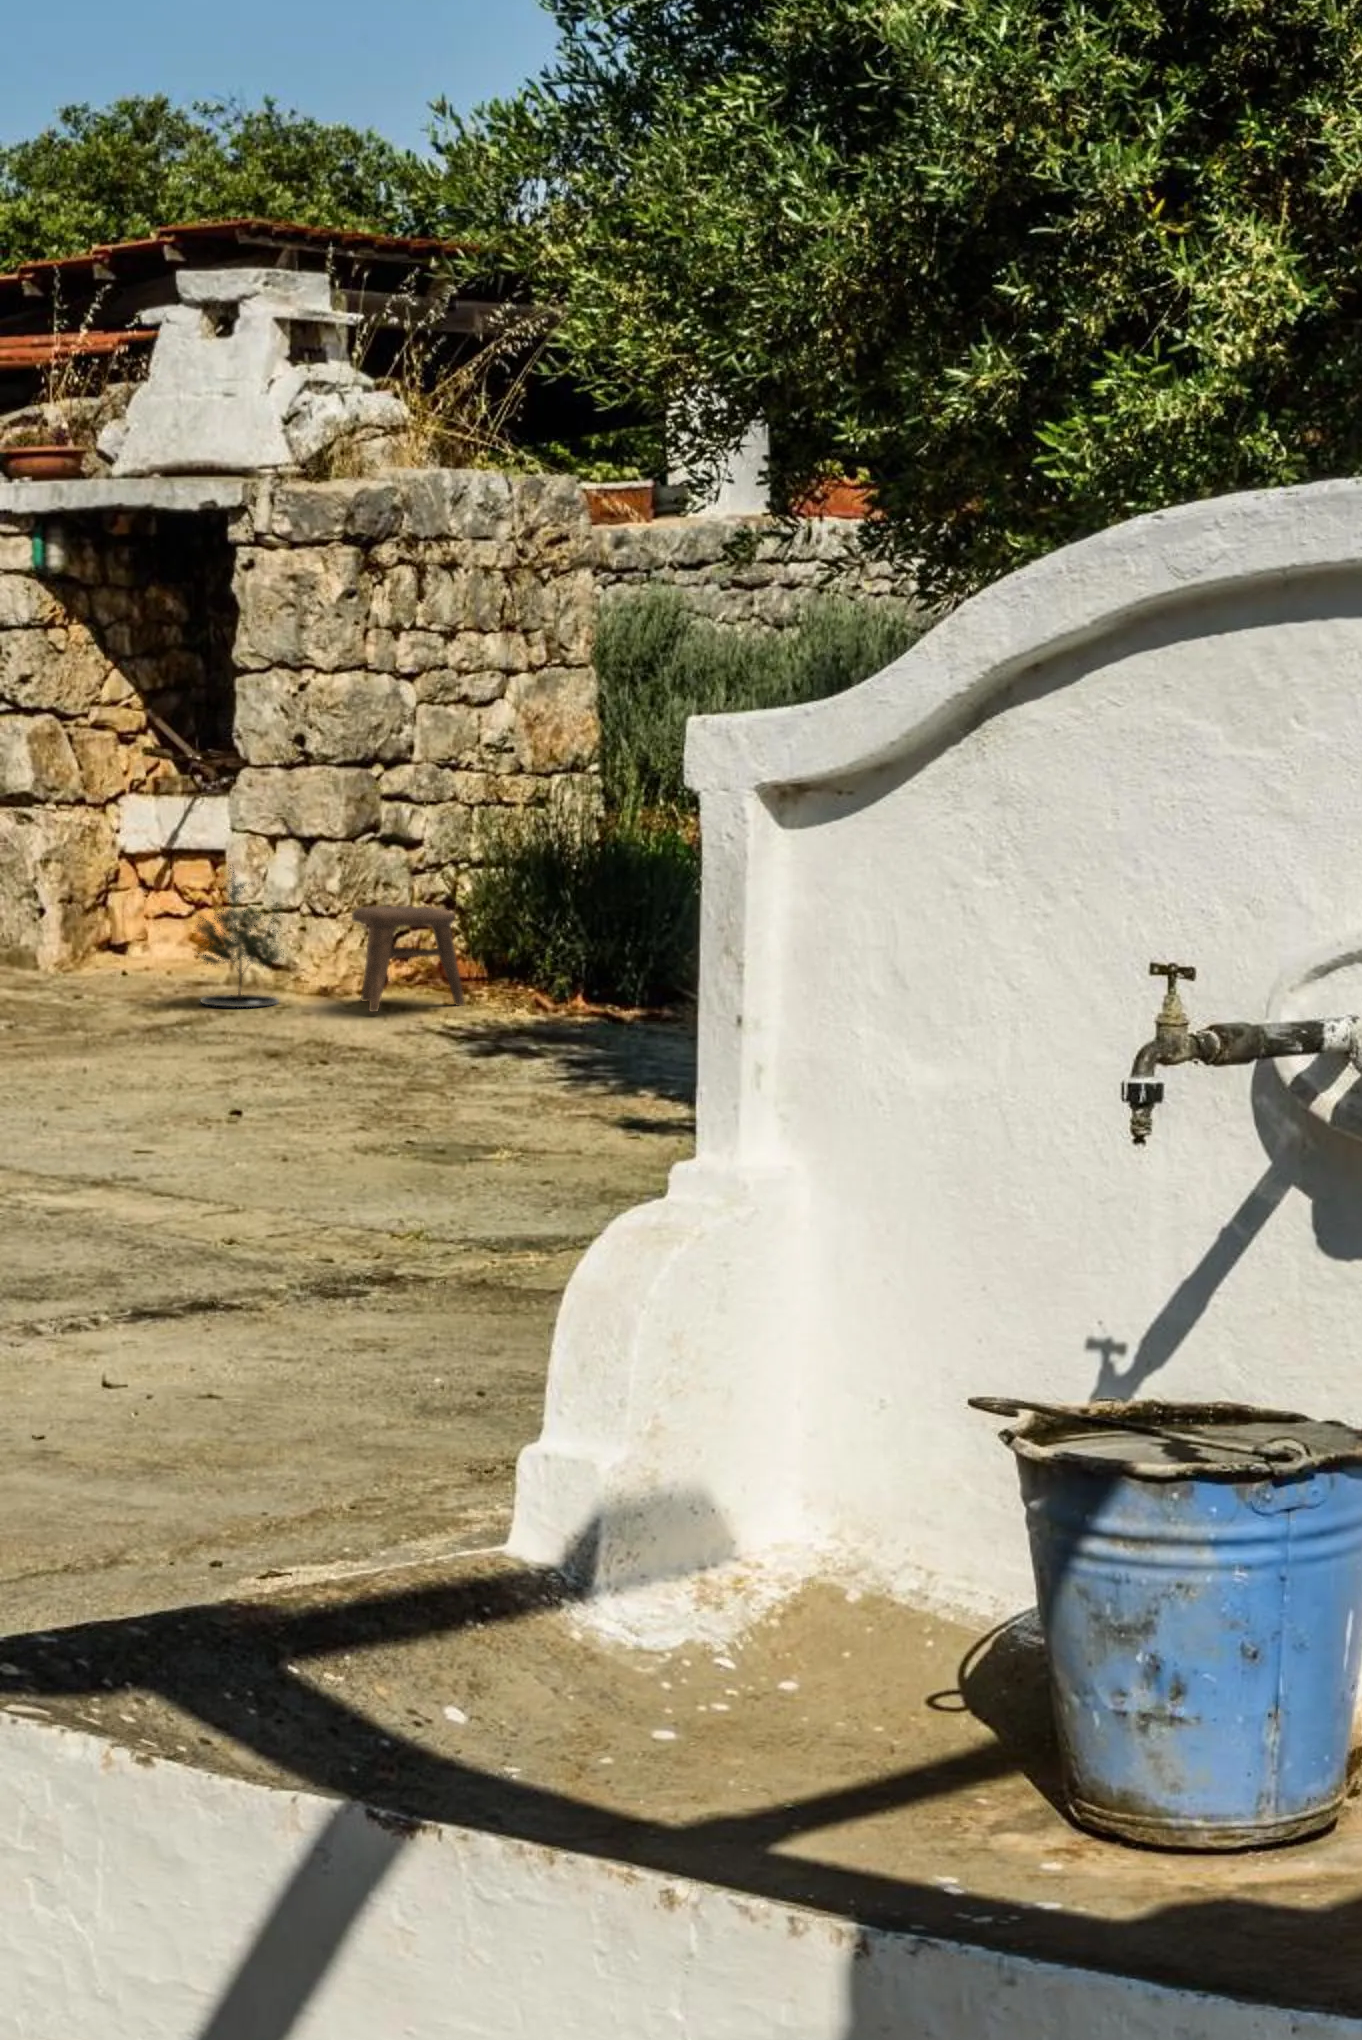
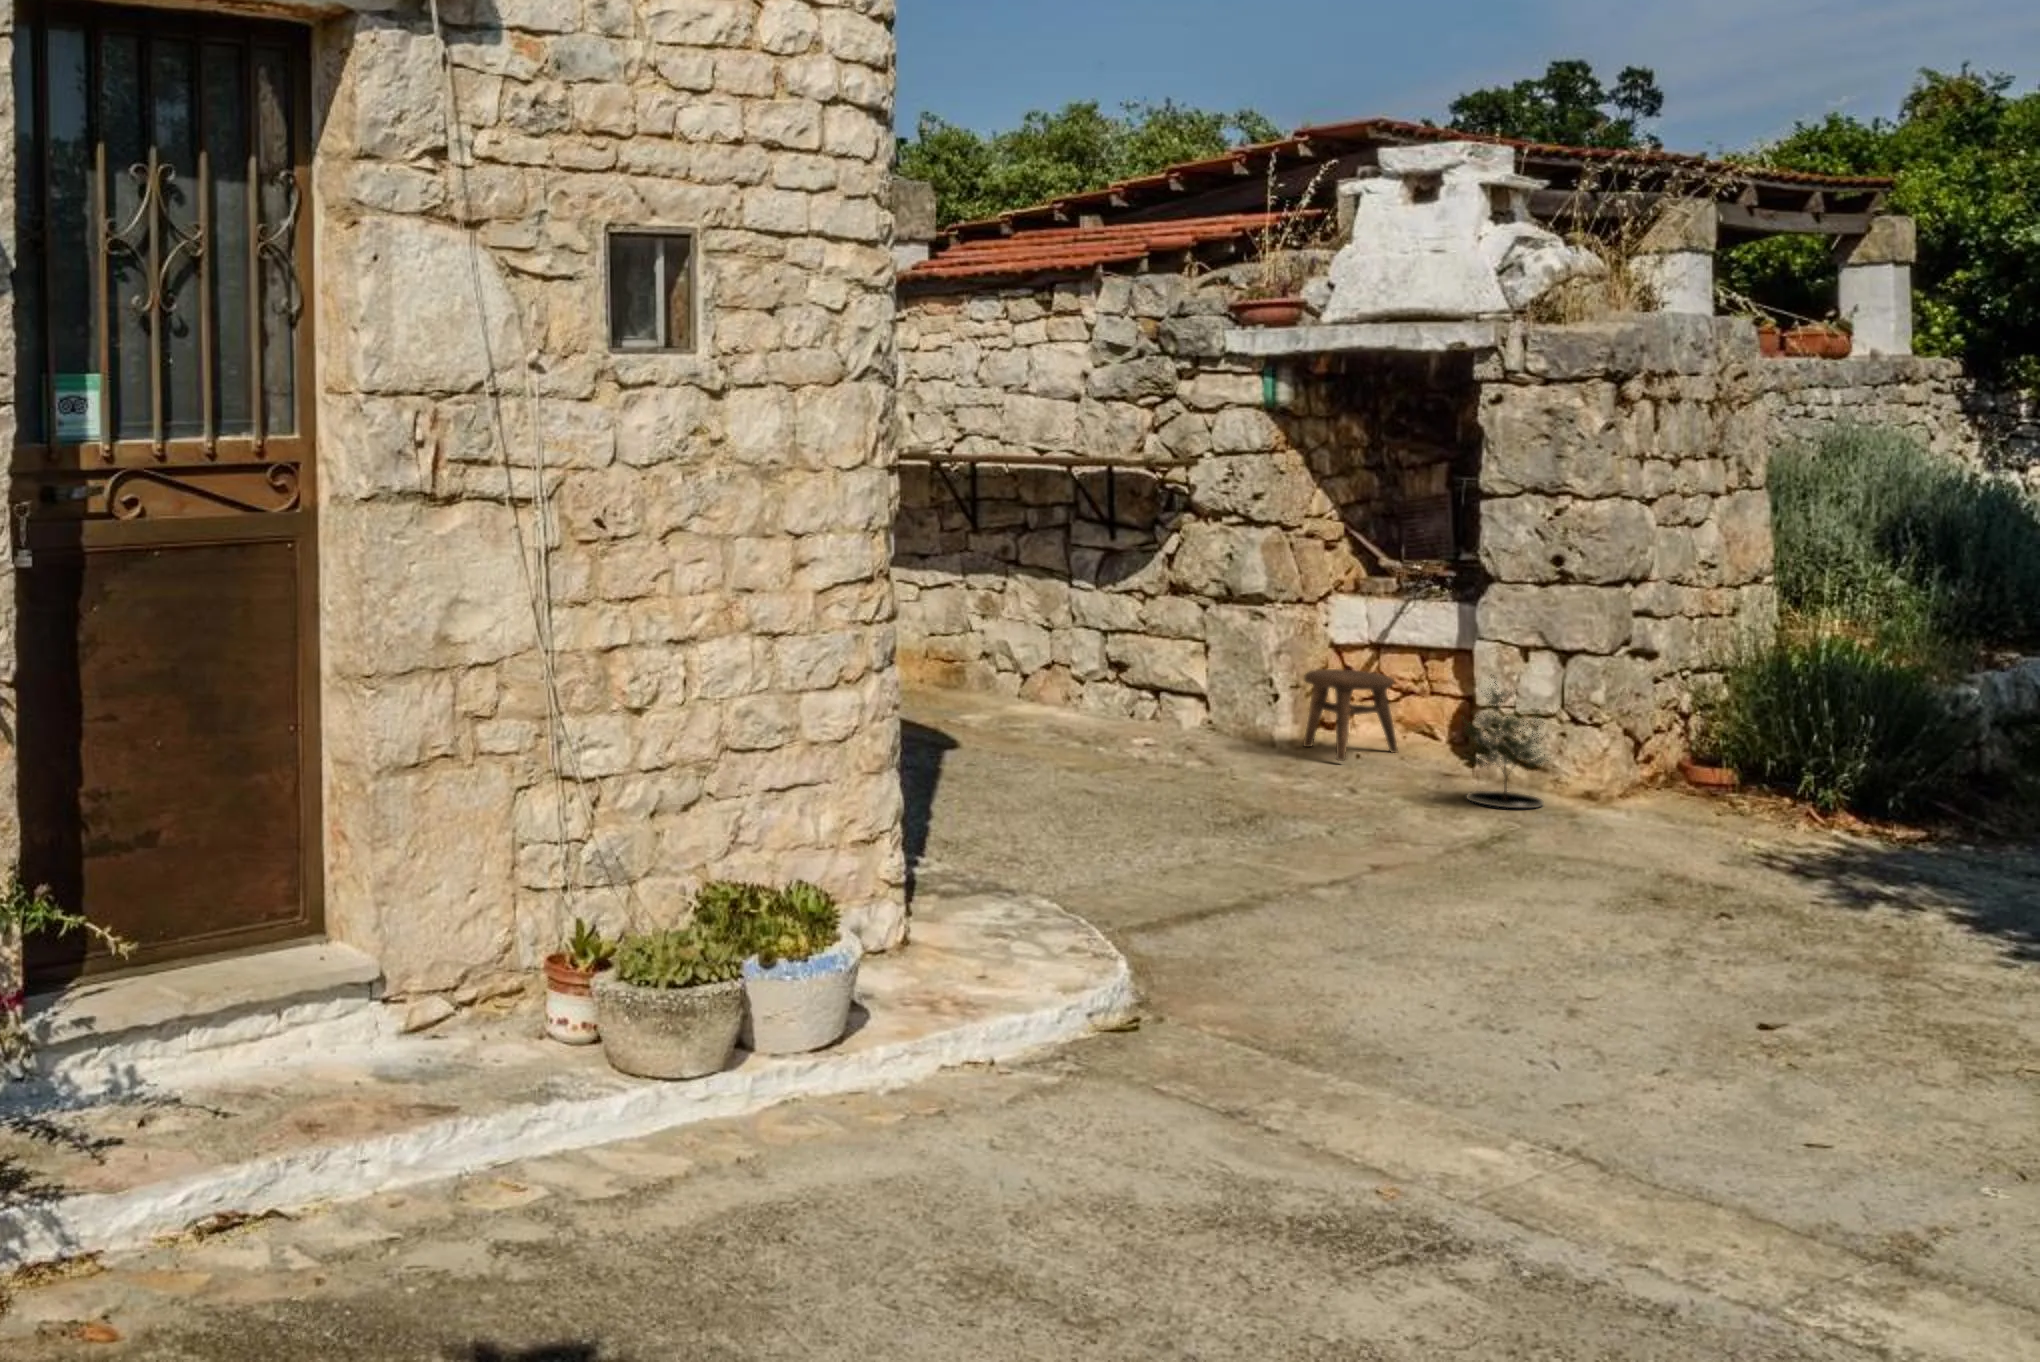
stool: present [352,906,464,1012] -> present [1304,669,1398,761]

